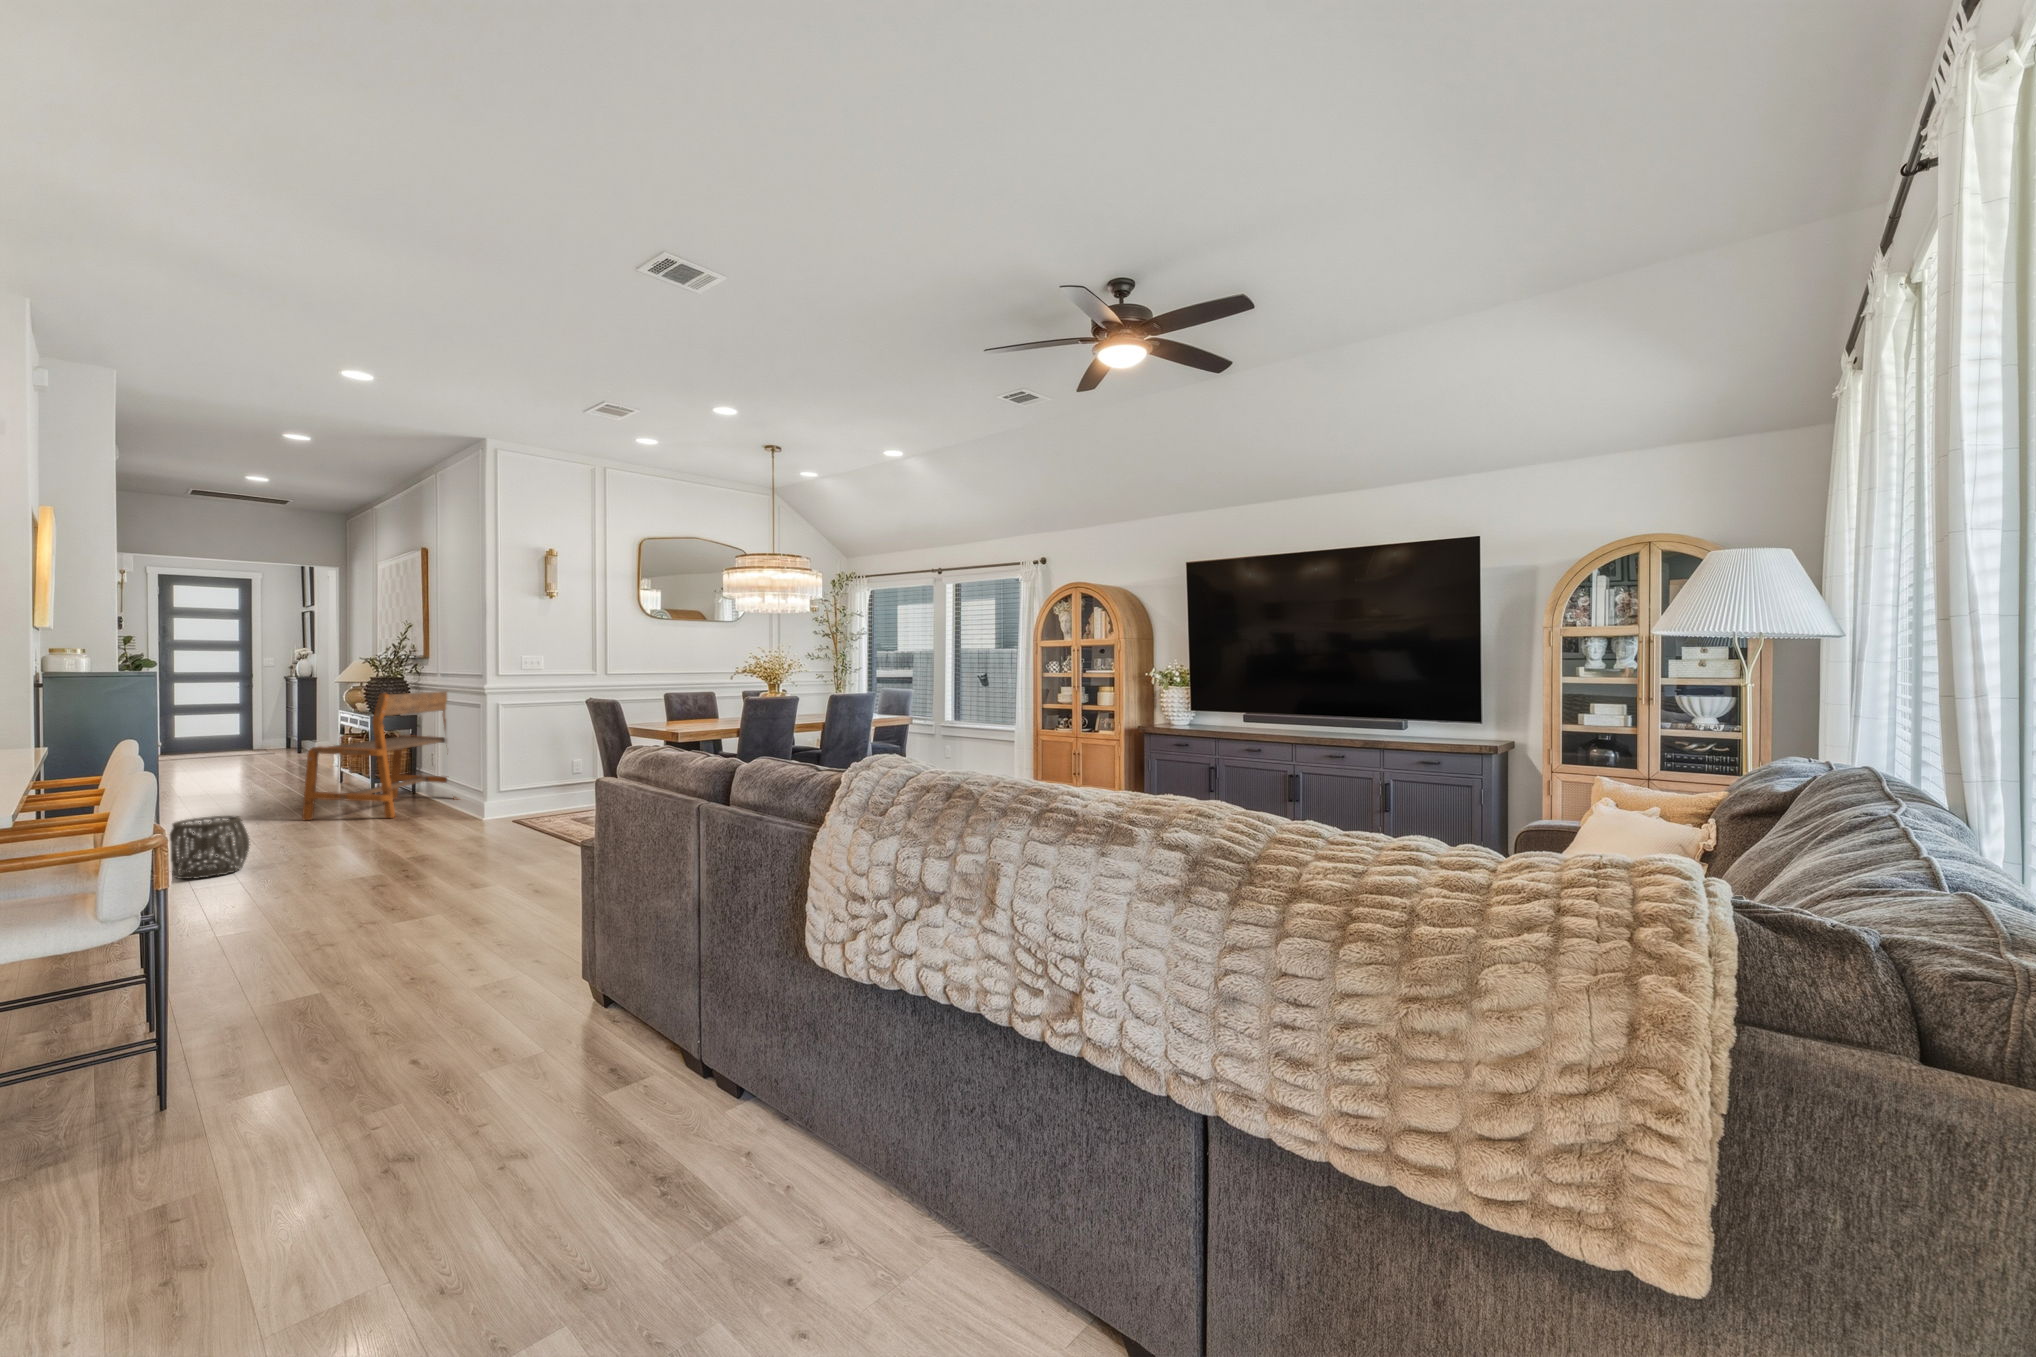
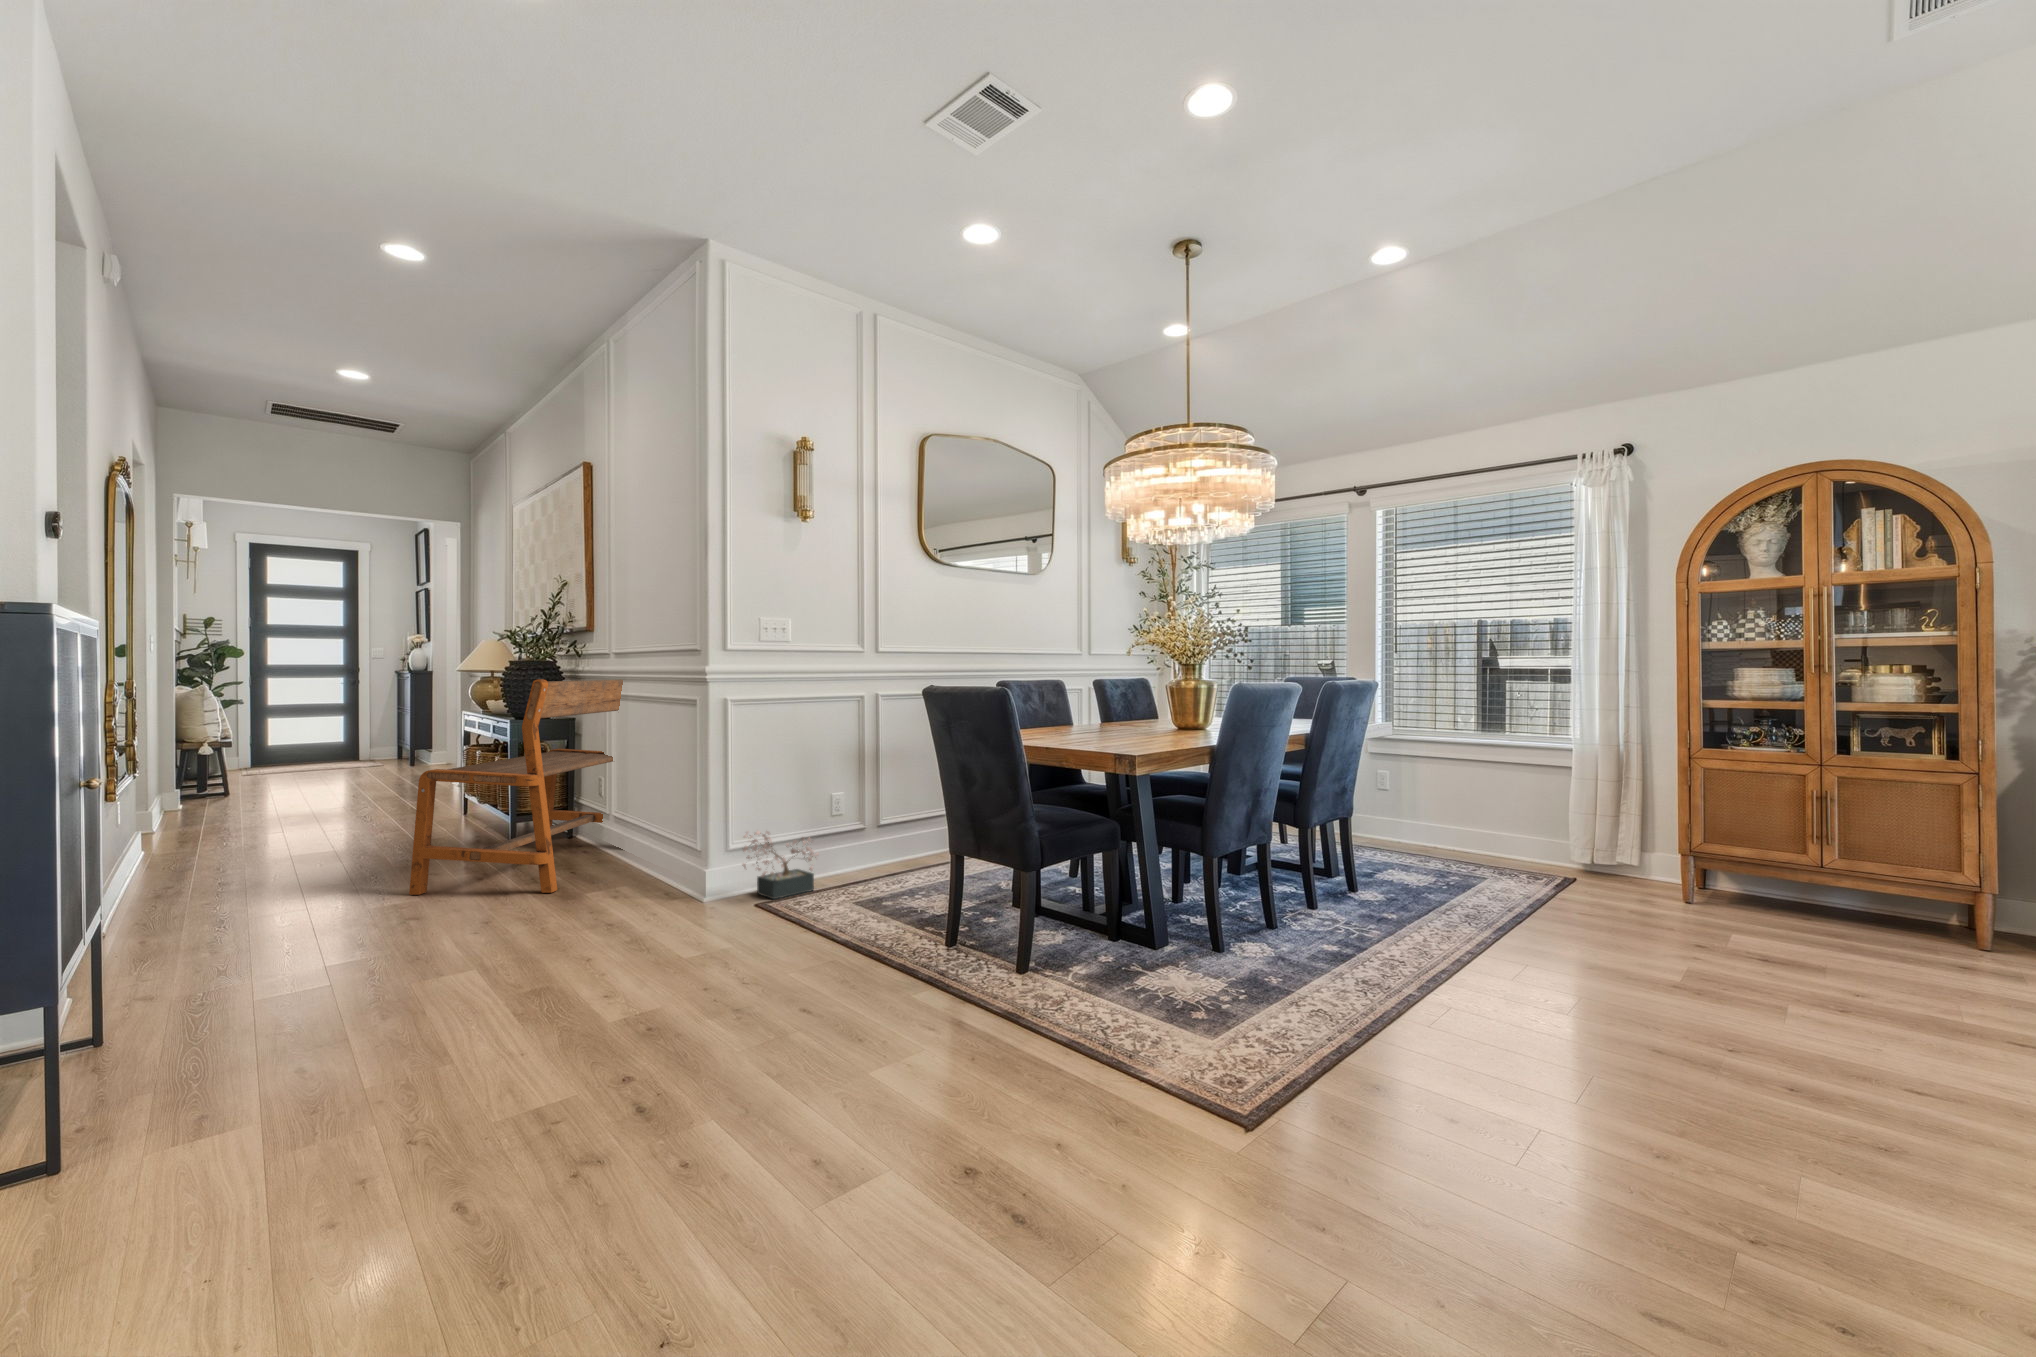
decorative plant: none [507,780,559,819] -> present [743,831,819,899]
woven basket: present [170,816,250,879] -> none [106,929,298,1089]

